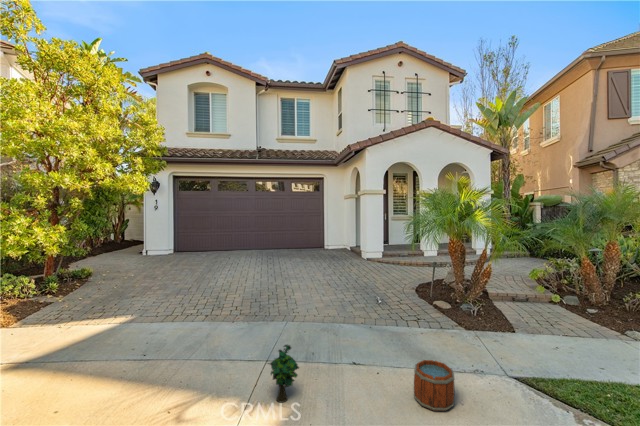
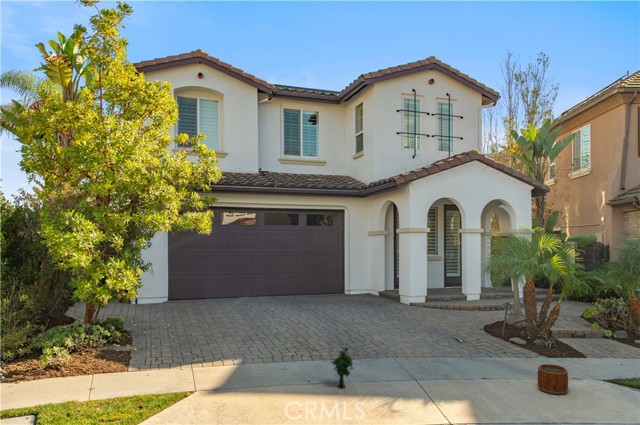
decorative plant: present [268,345,299,402] -> present [332,348,353,388]

